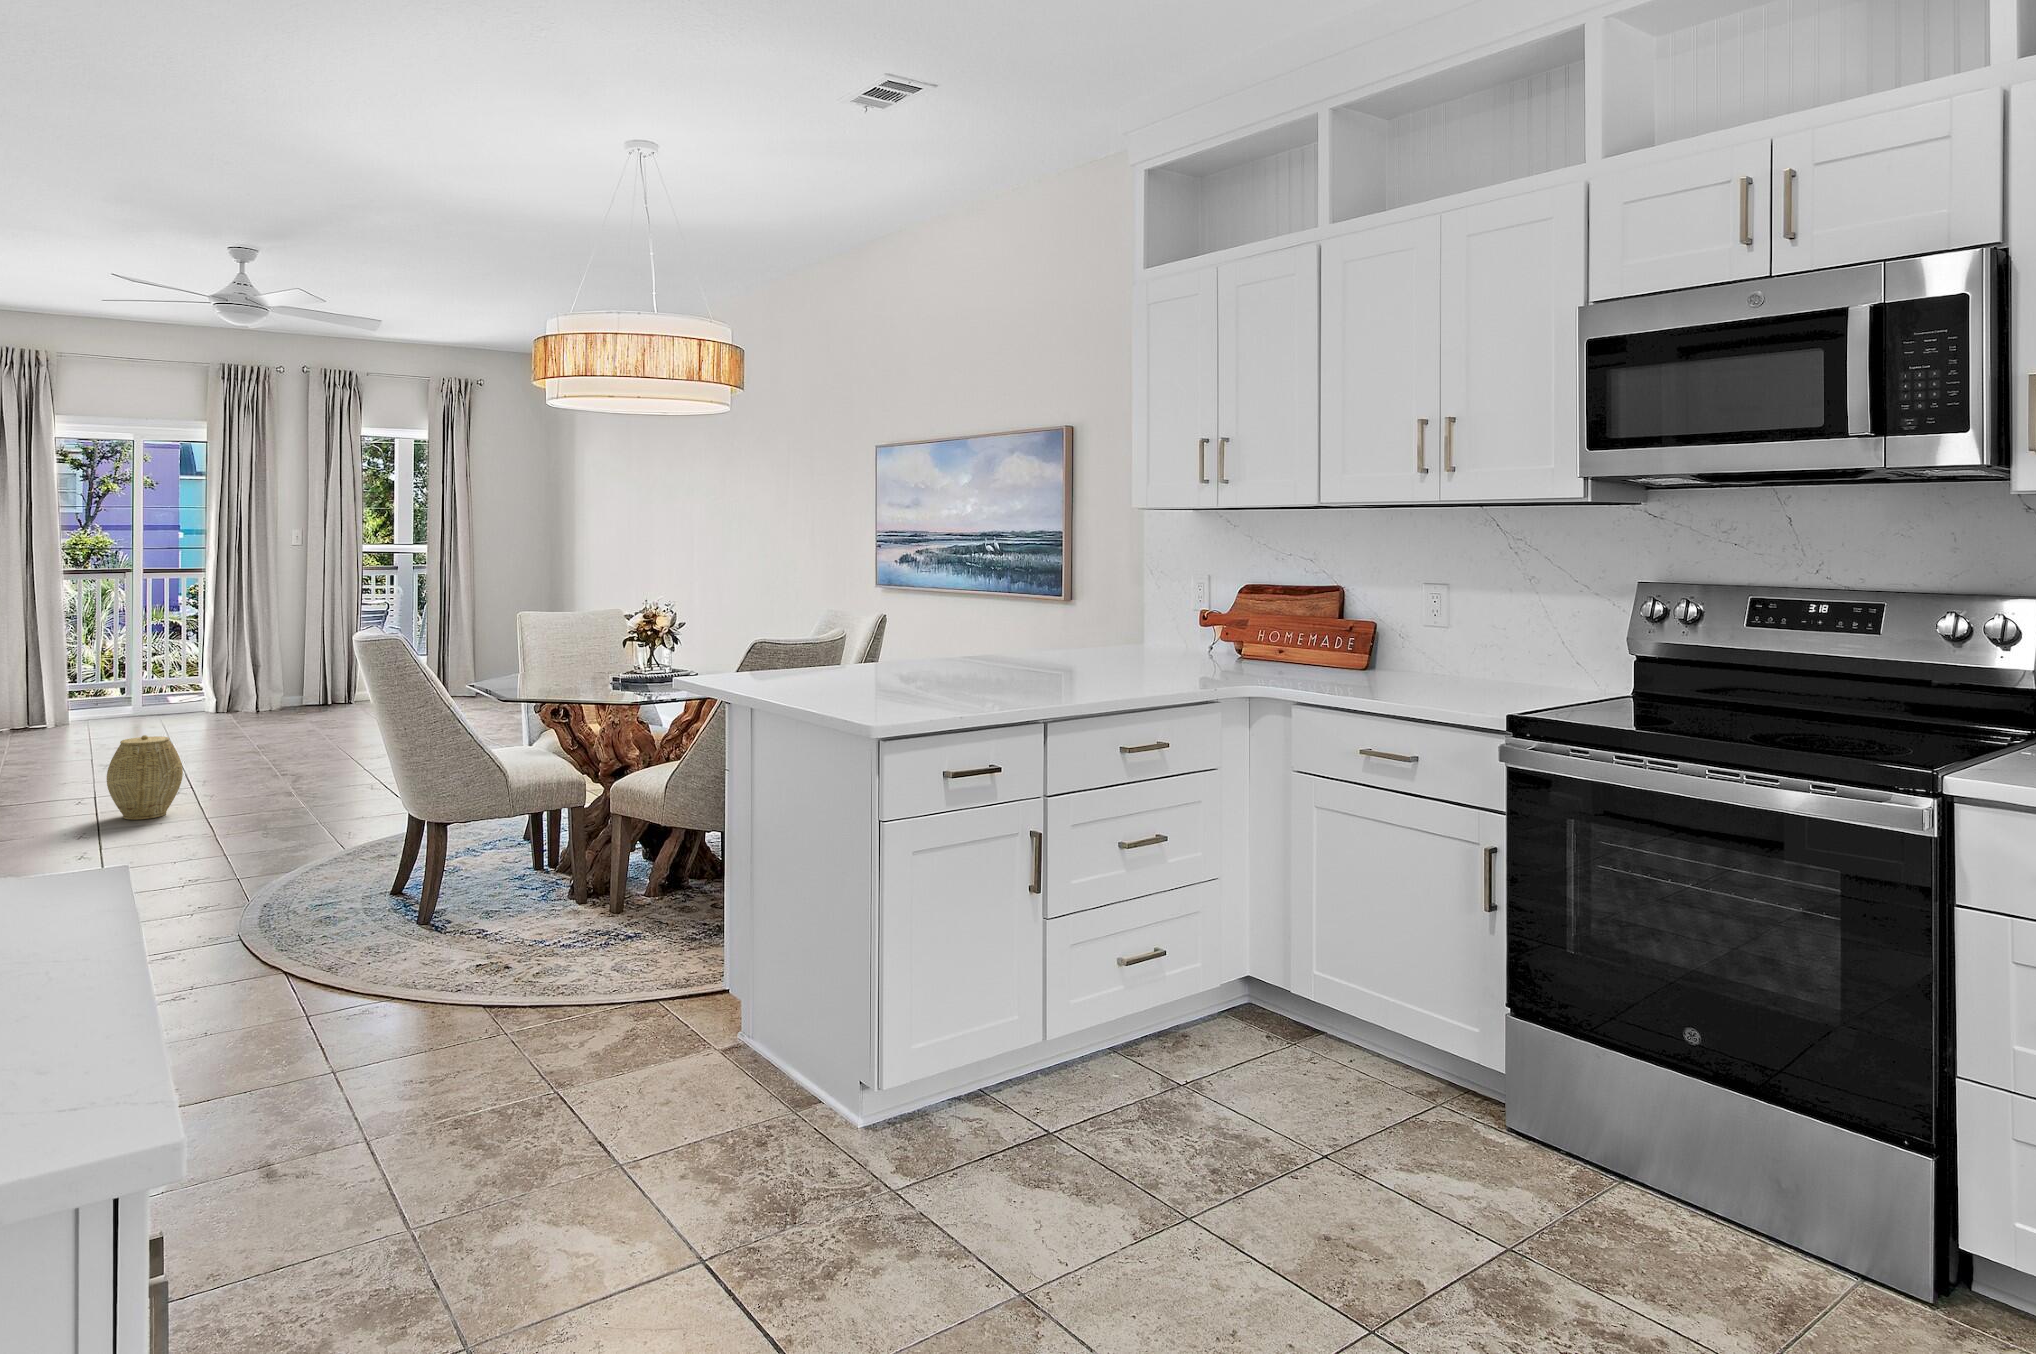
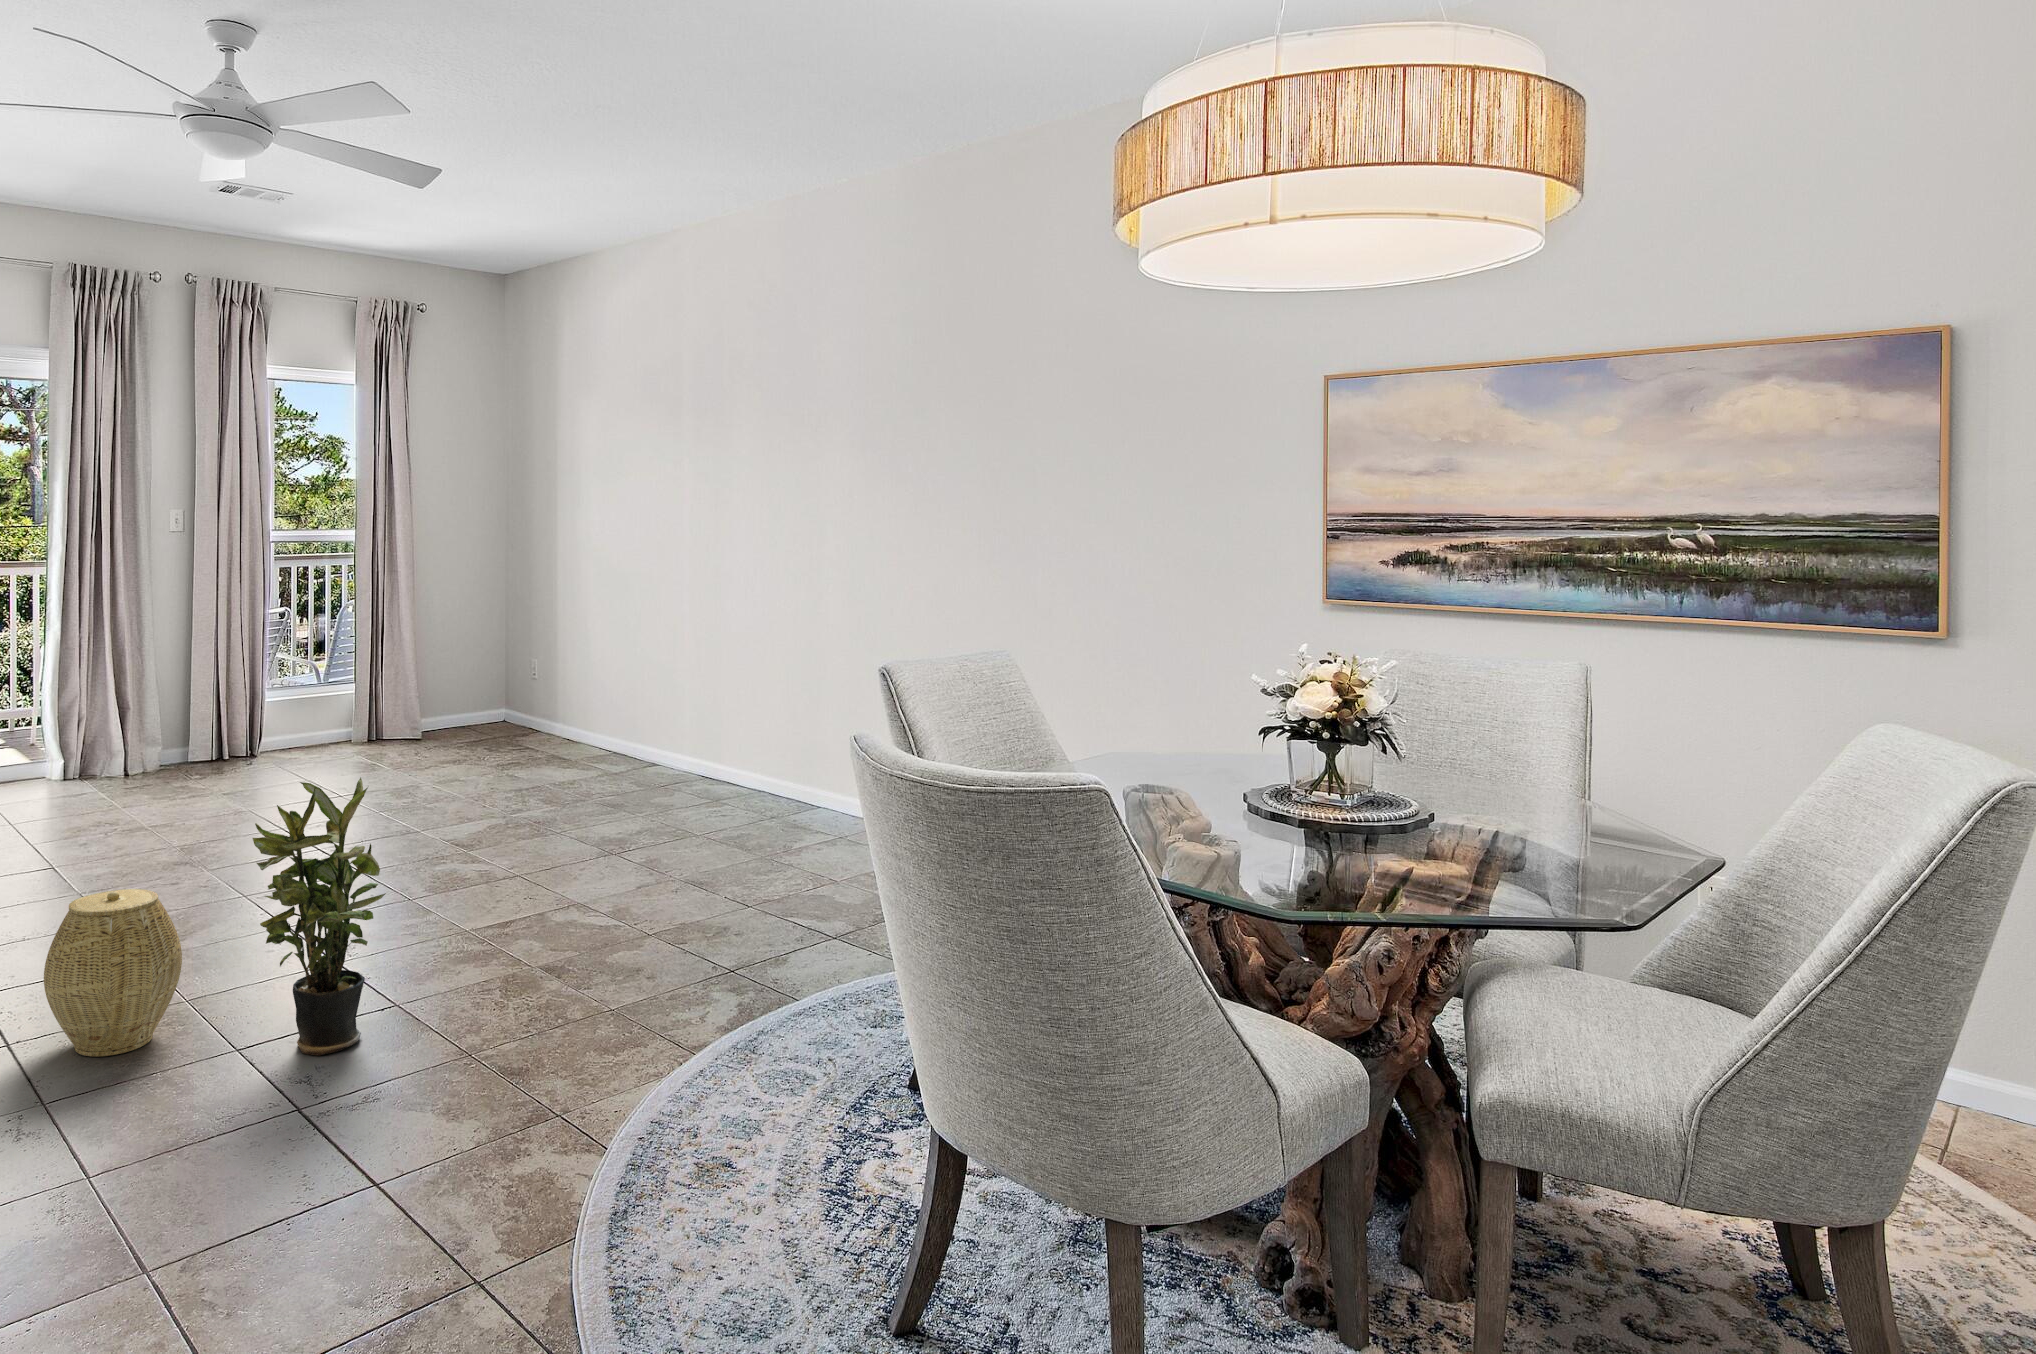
potted plant: none [206,677,286,822] -> present [253,778,386,1056]

